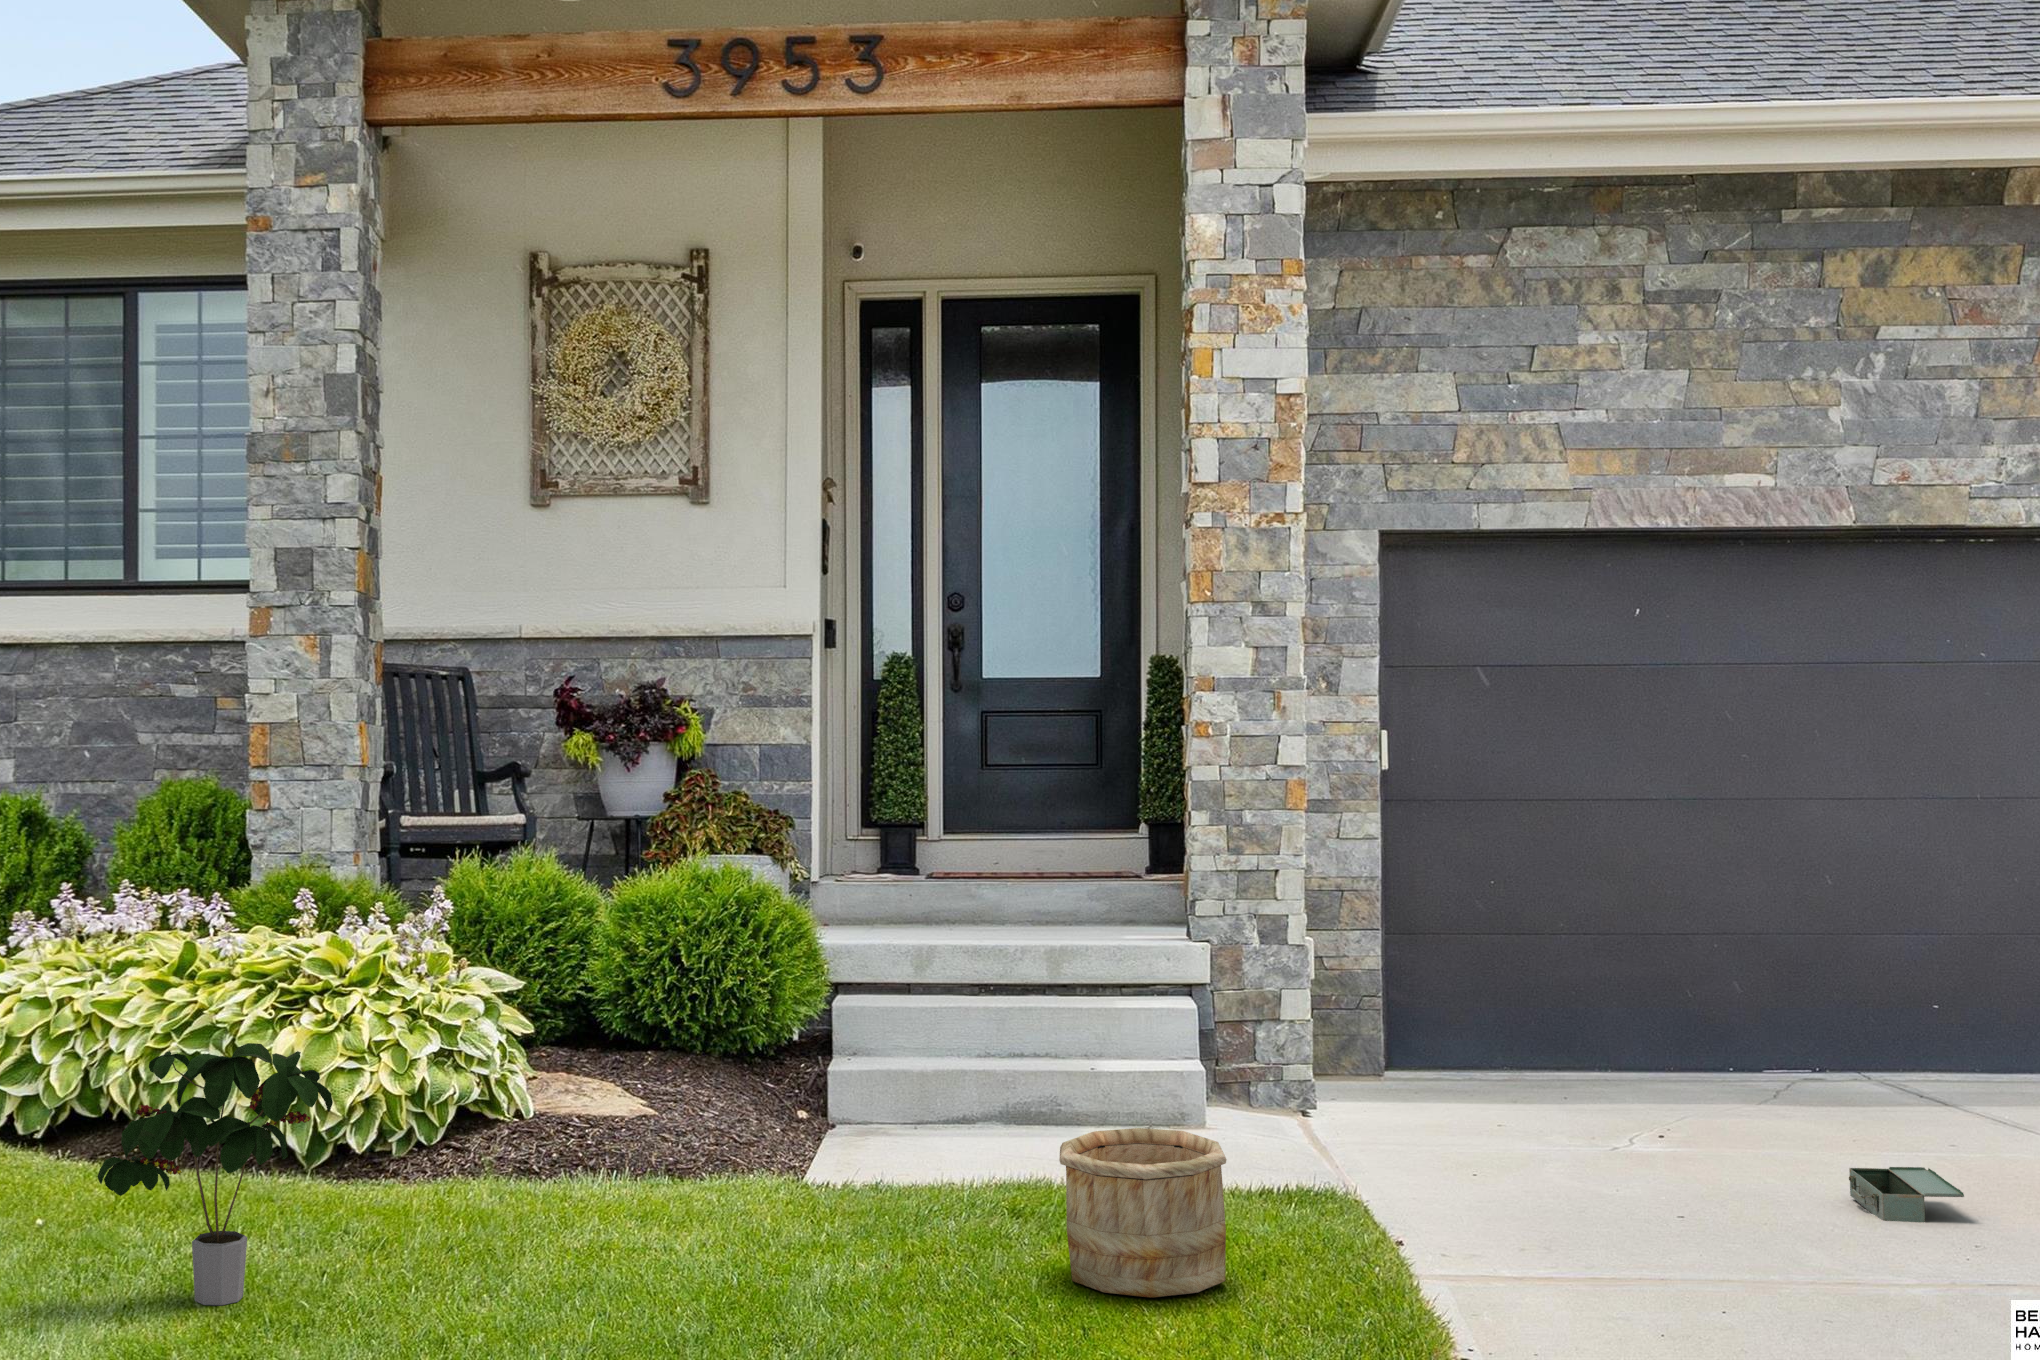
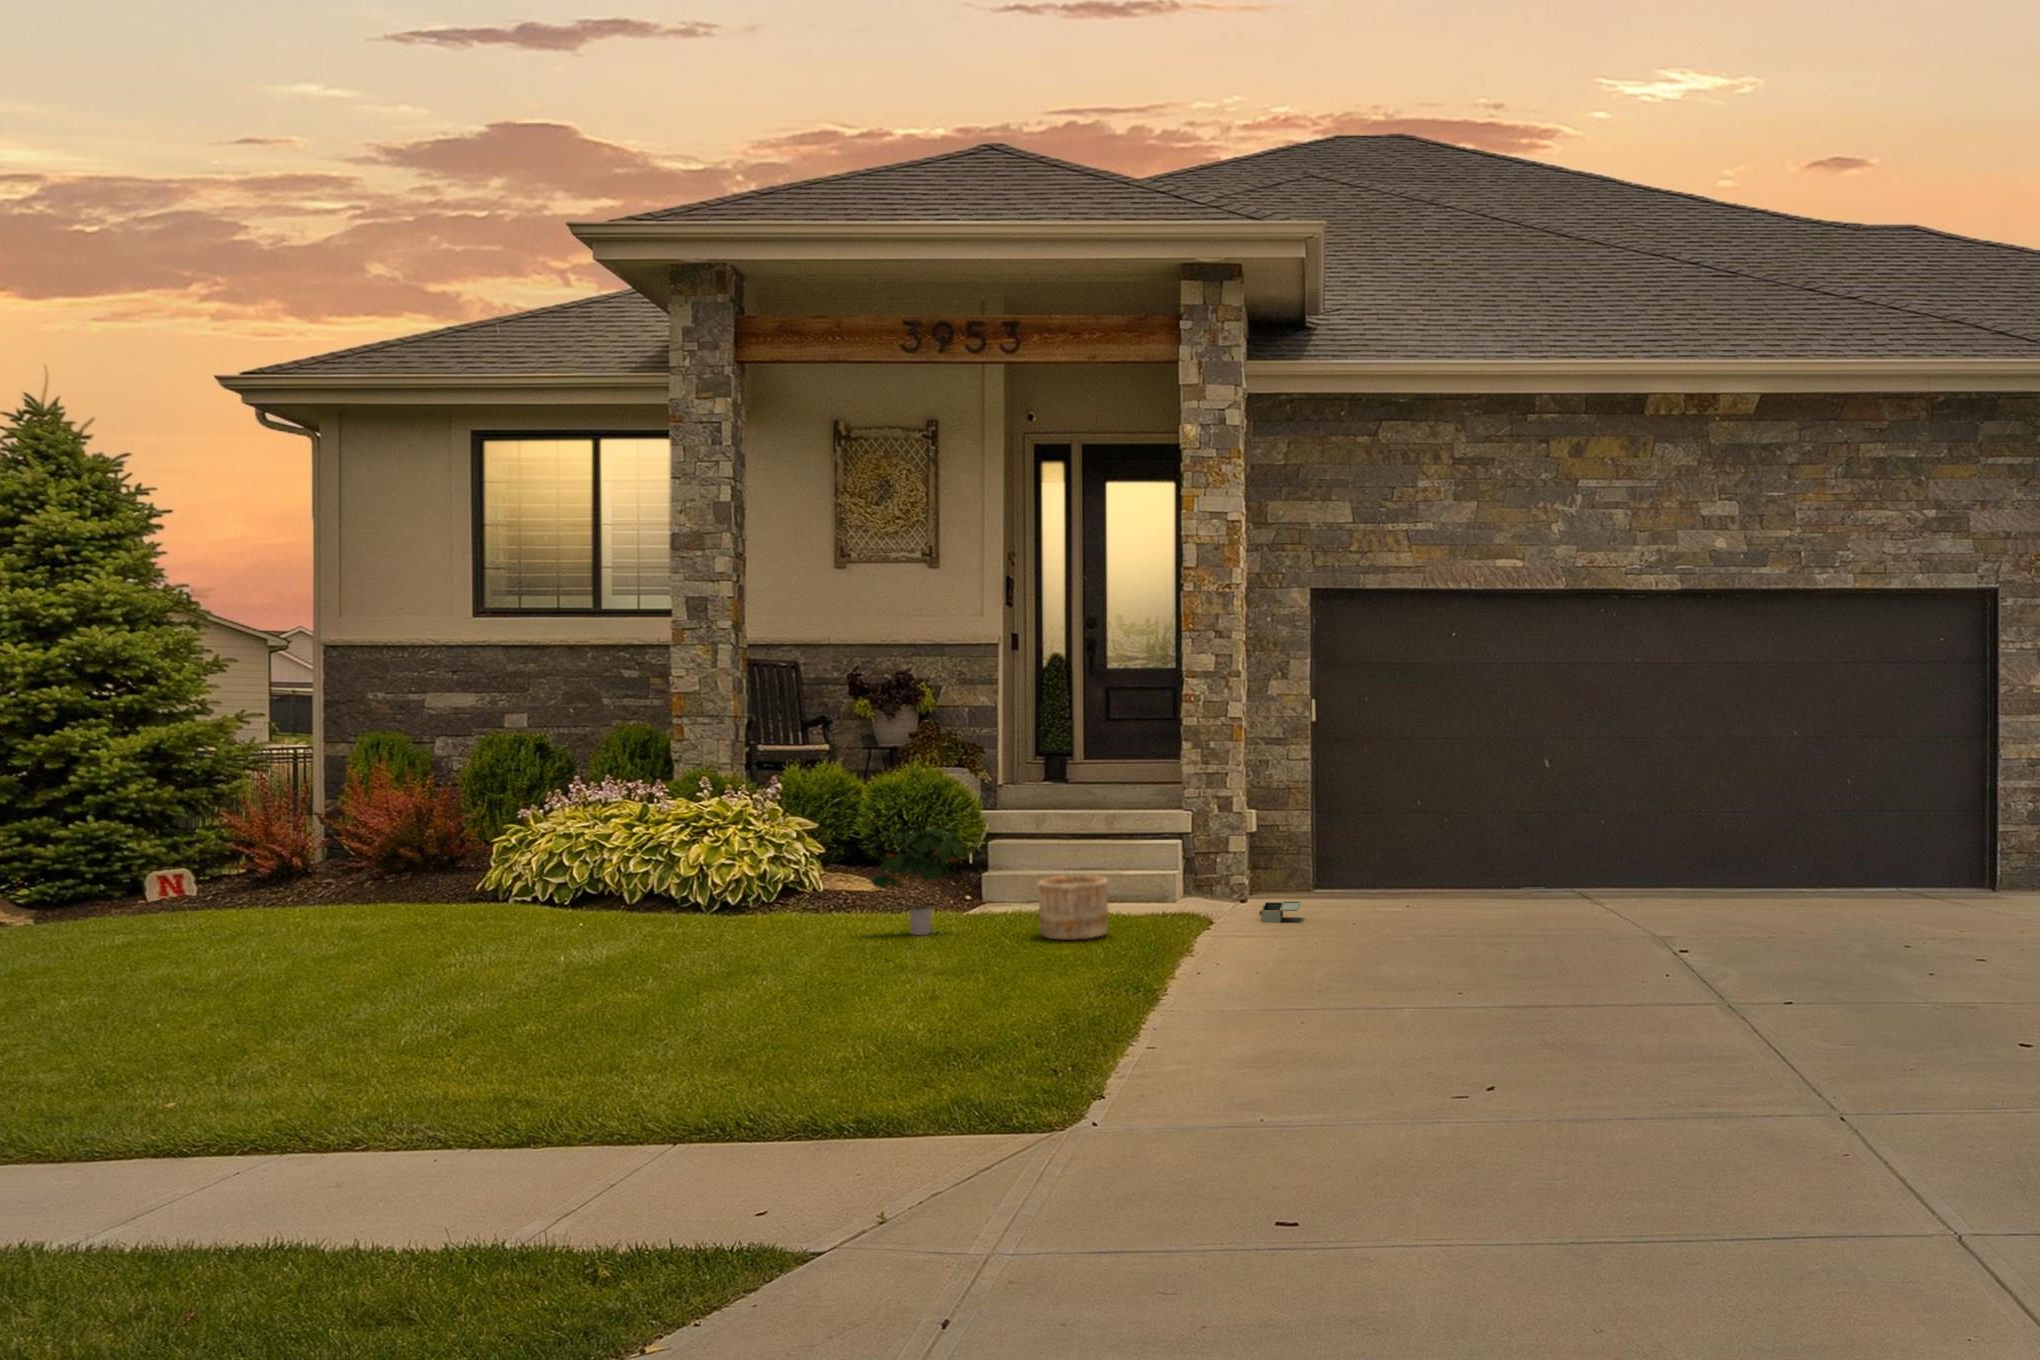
potted plant: present [97,1043,333,1305] -> present [872,829,968,935]
toolbox: present [1849,1167,1964,1222] -> present [1259,902,1300,923]

